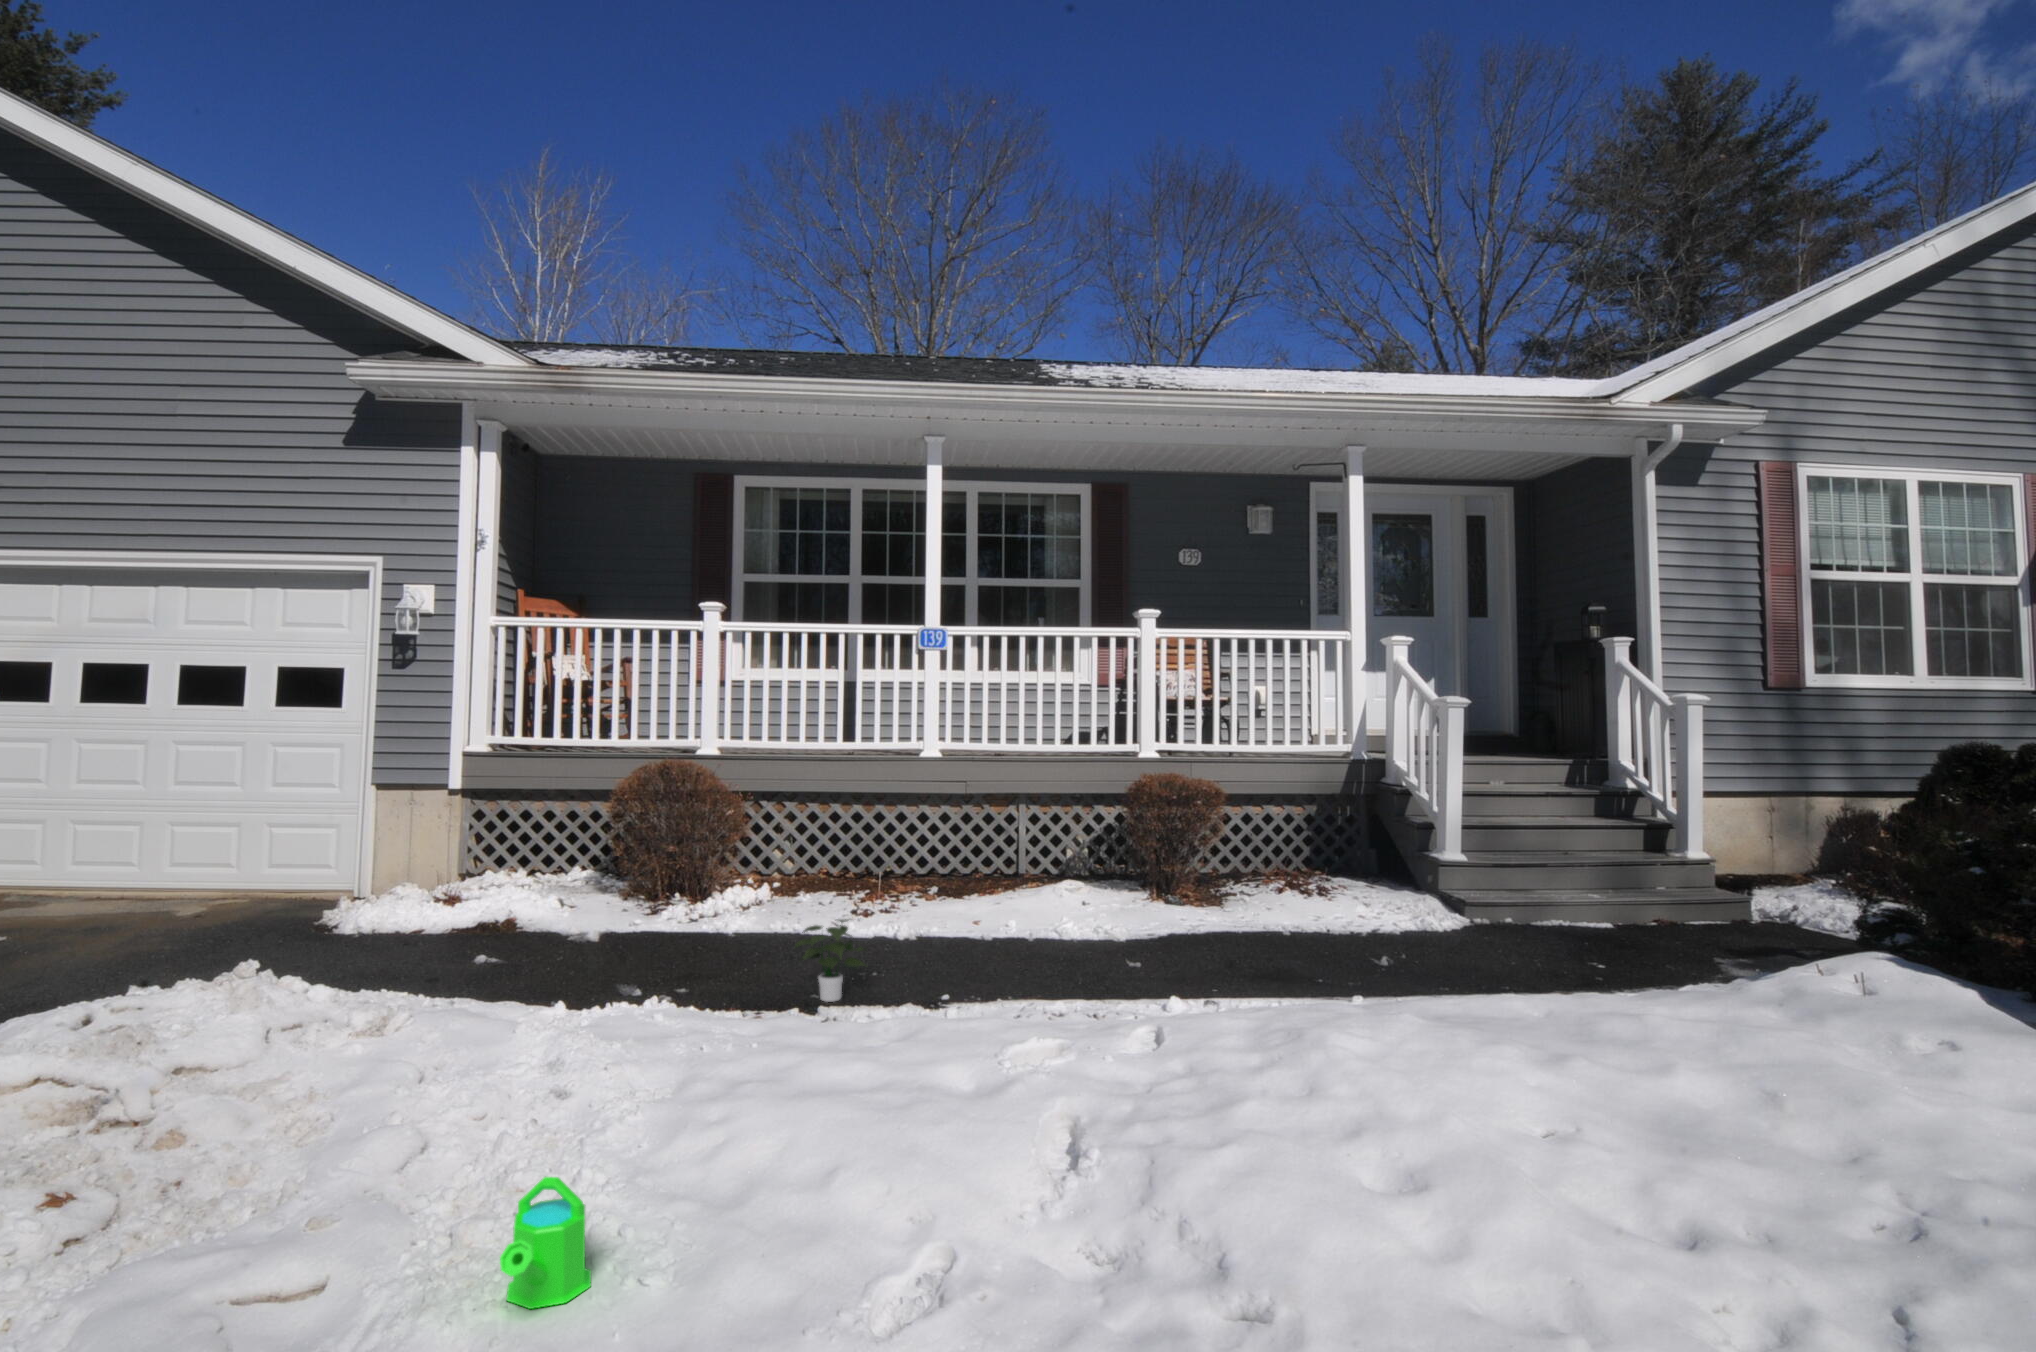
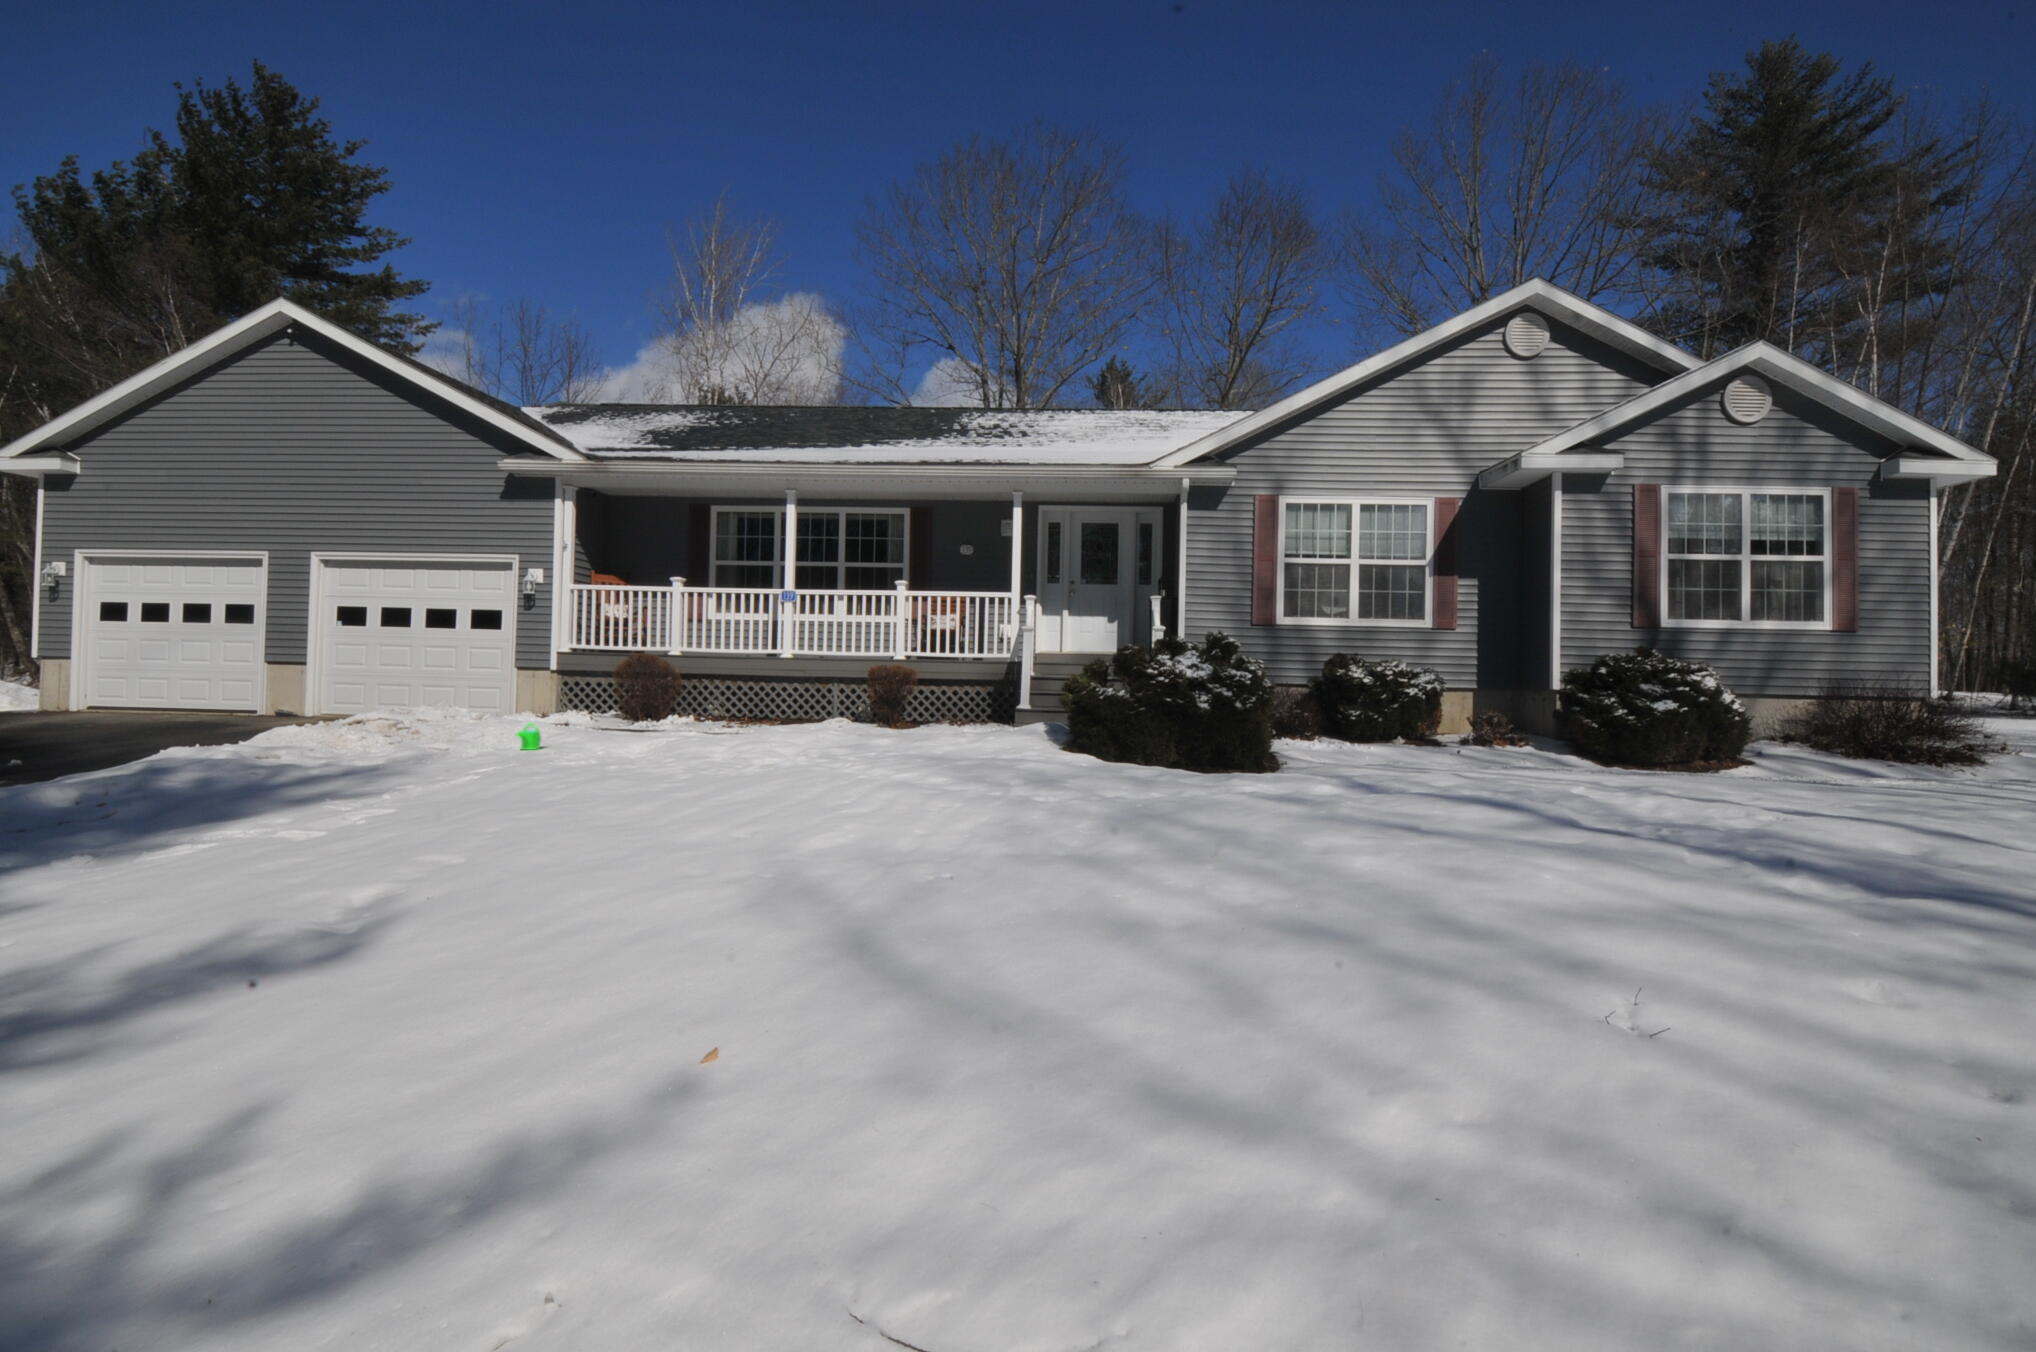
potted plant: present [795,919,867,1002] -> none [662,706,693,738]

